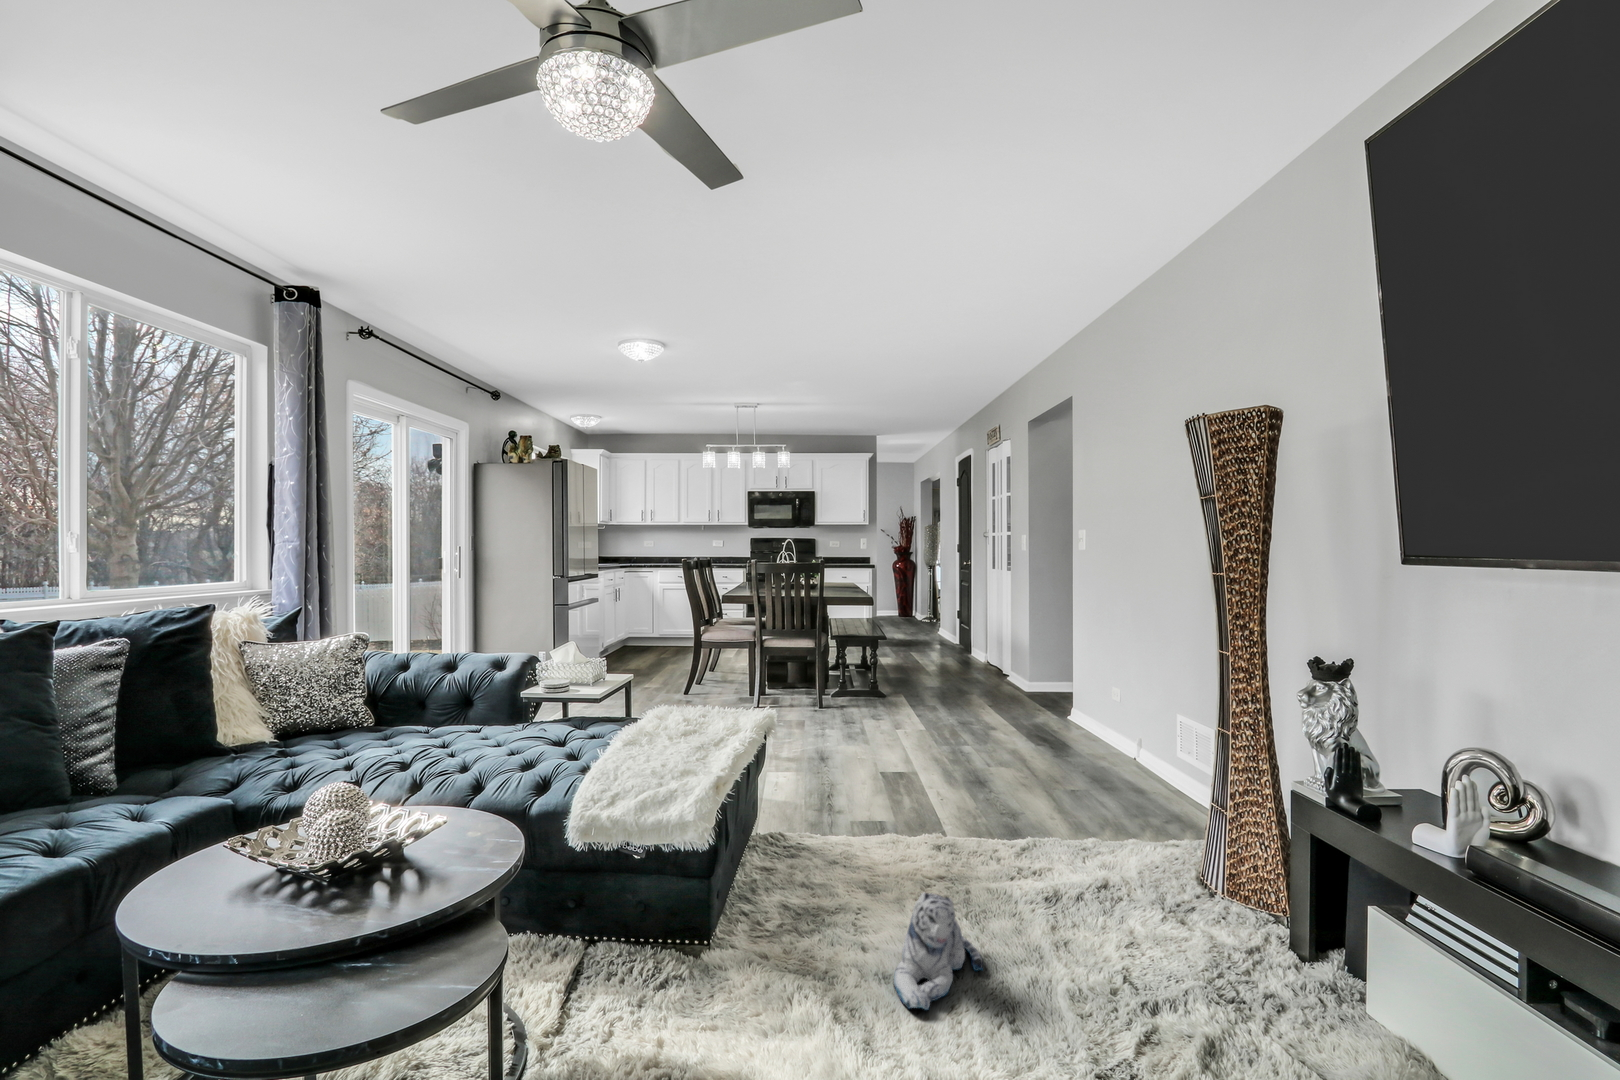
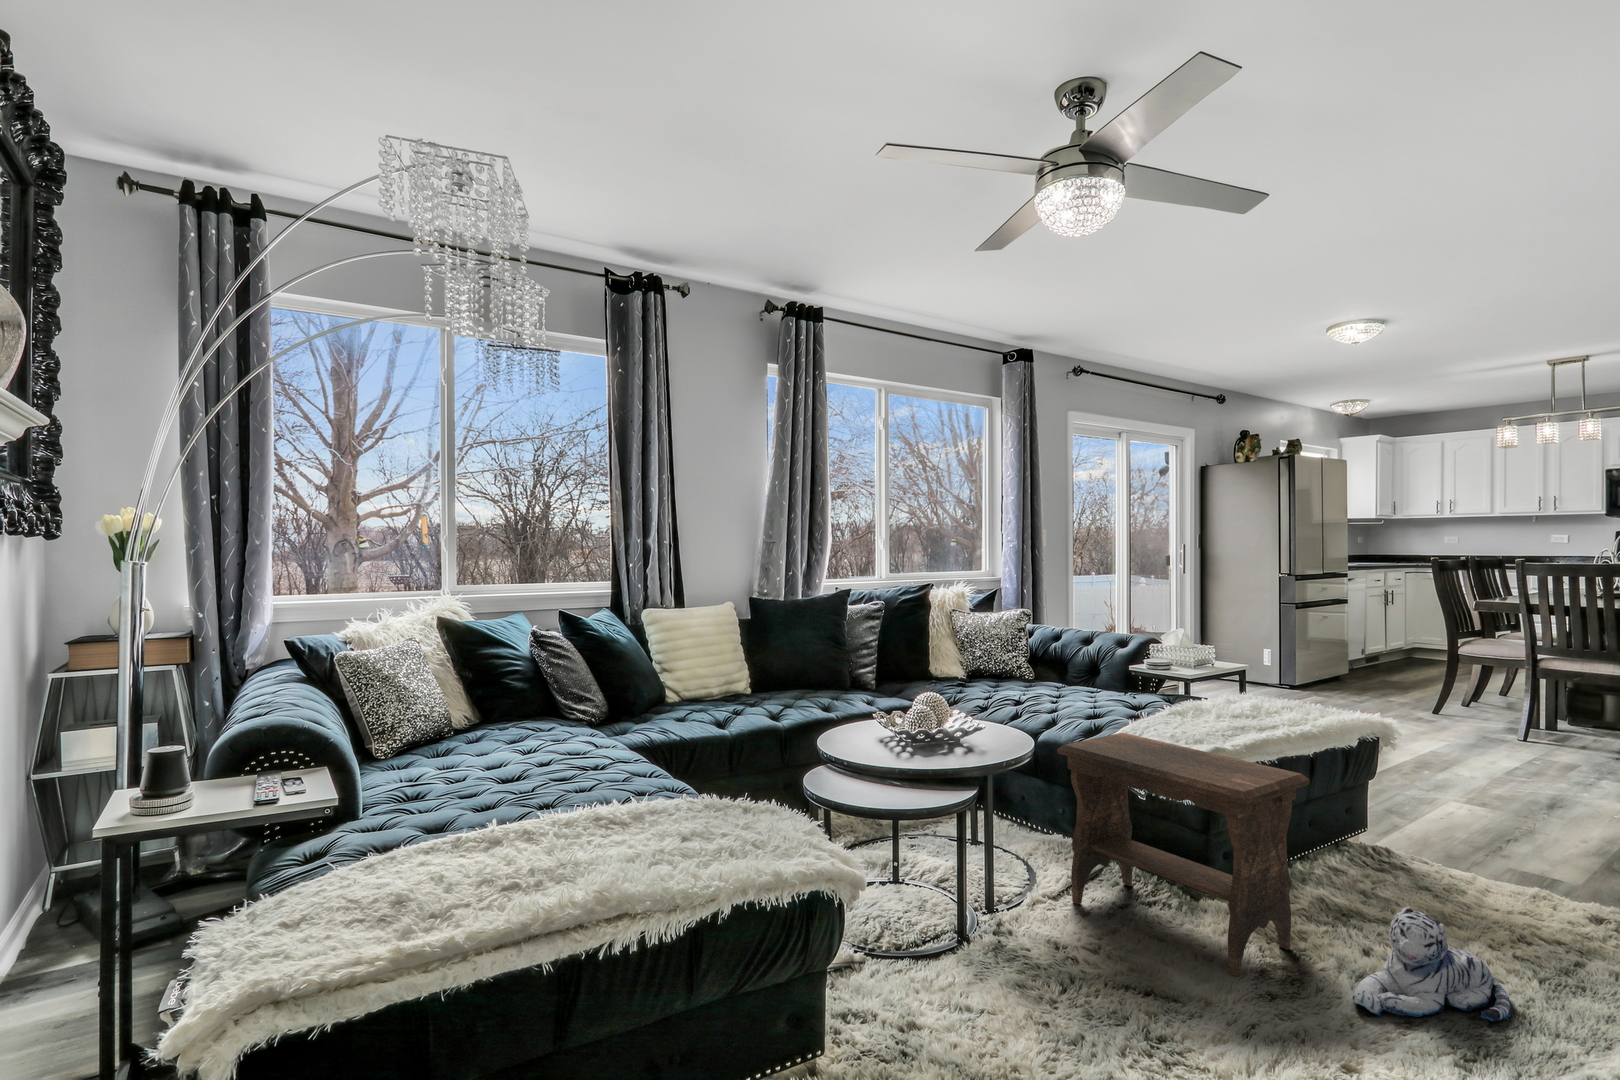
footstool: none [570,781,830,1033] -> present [1057,733,1310,977]

